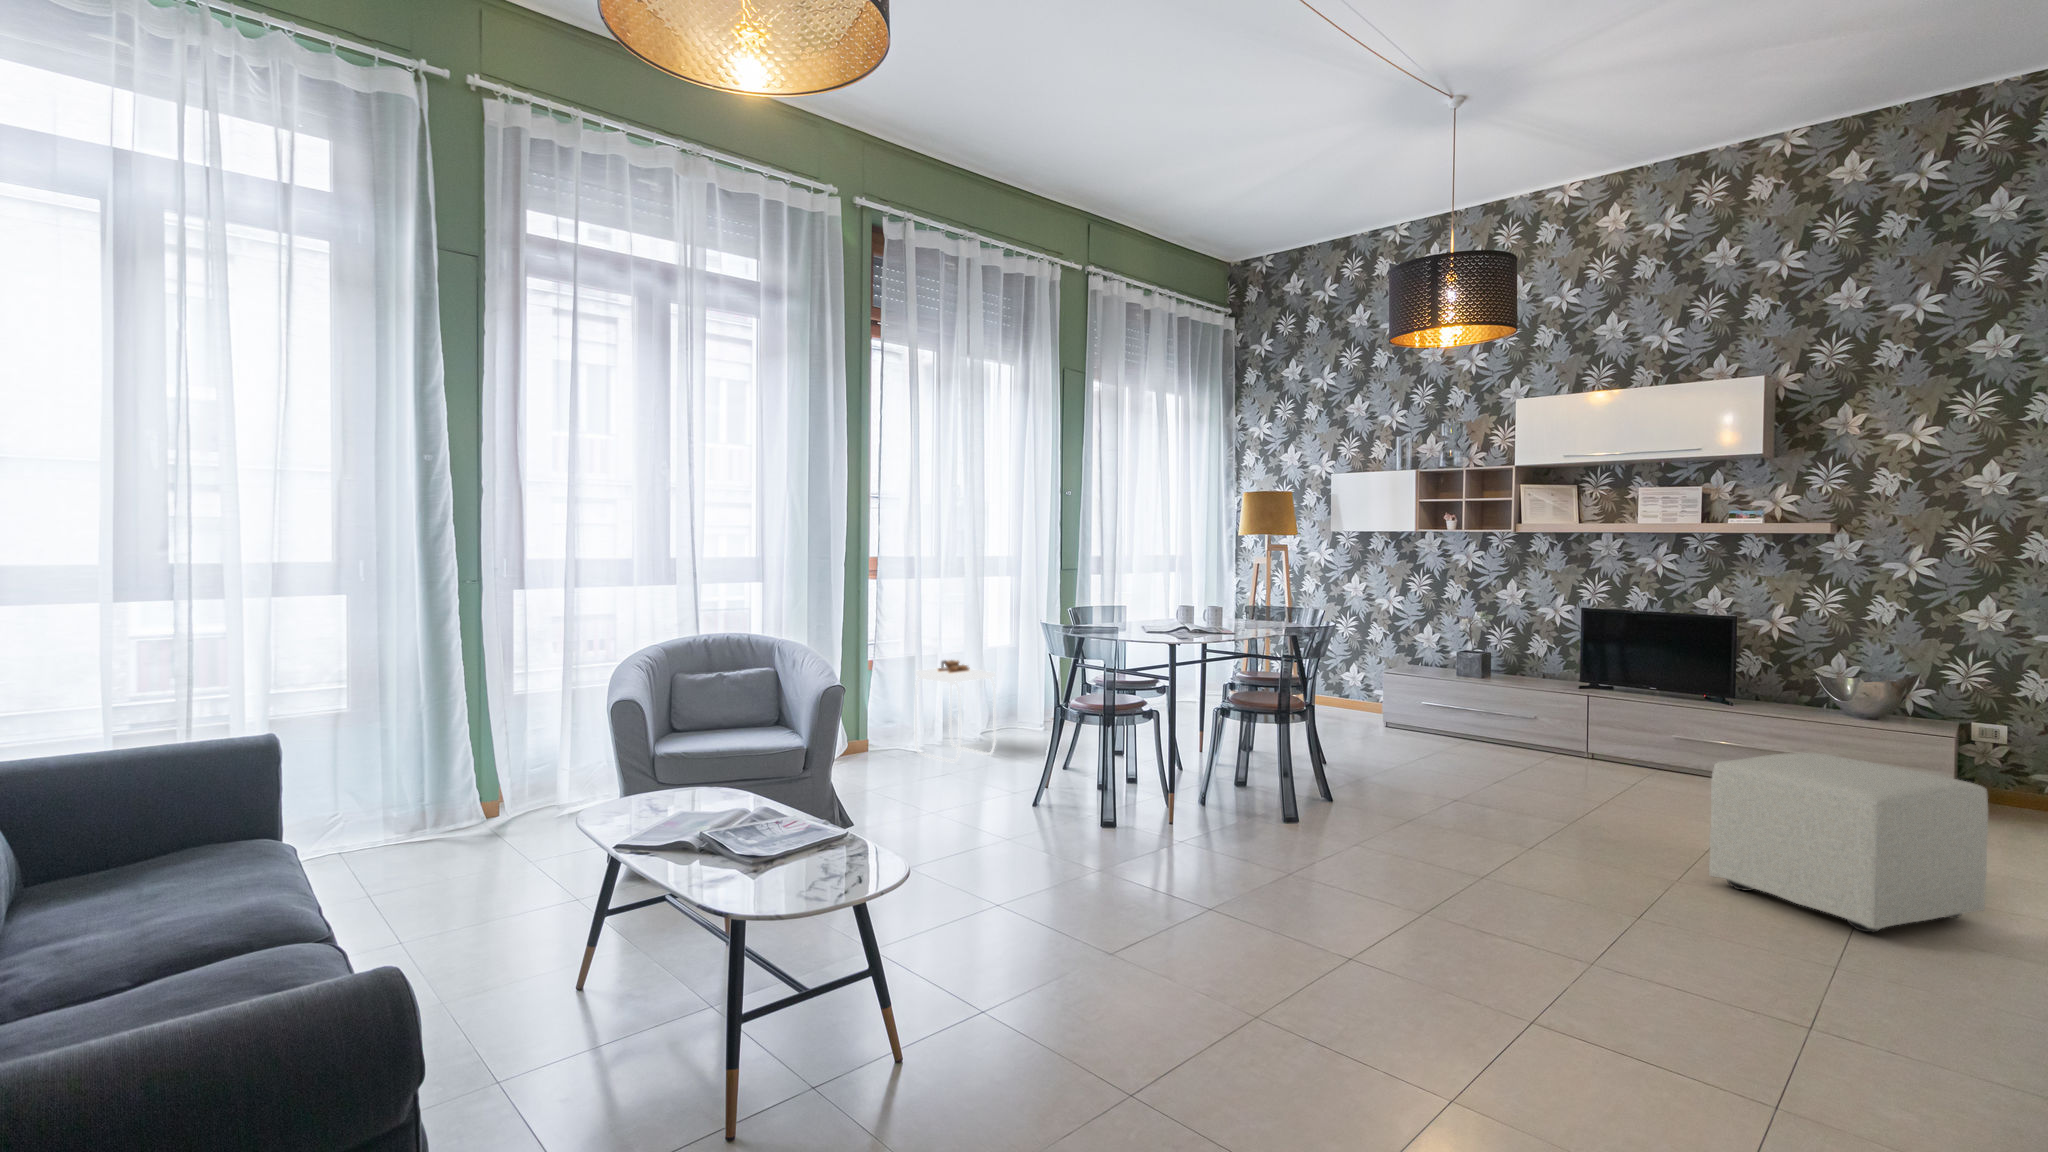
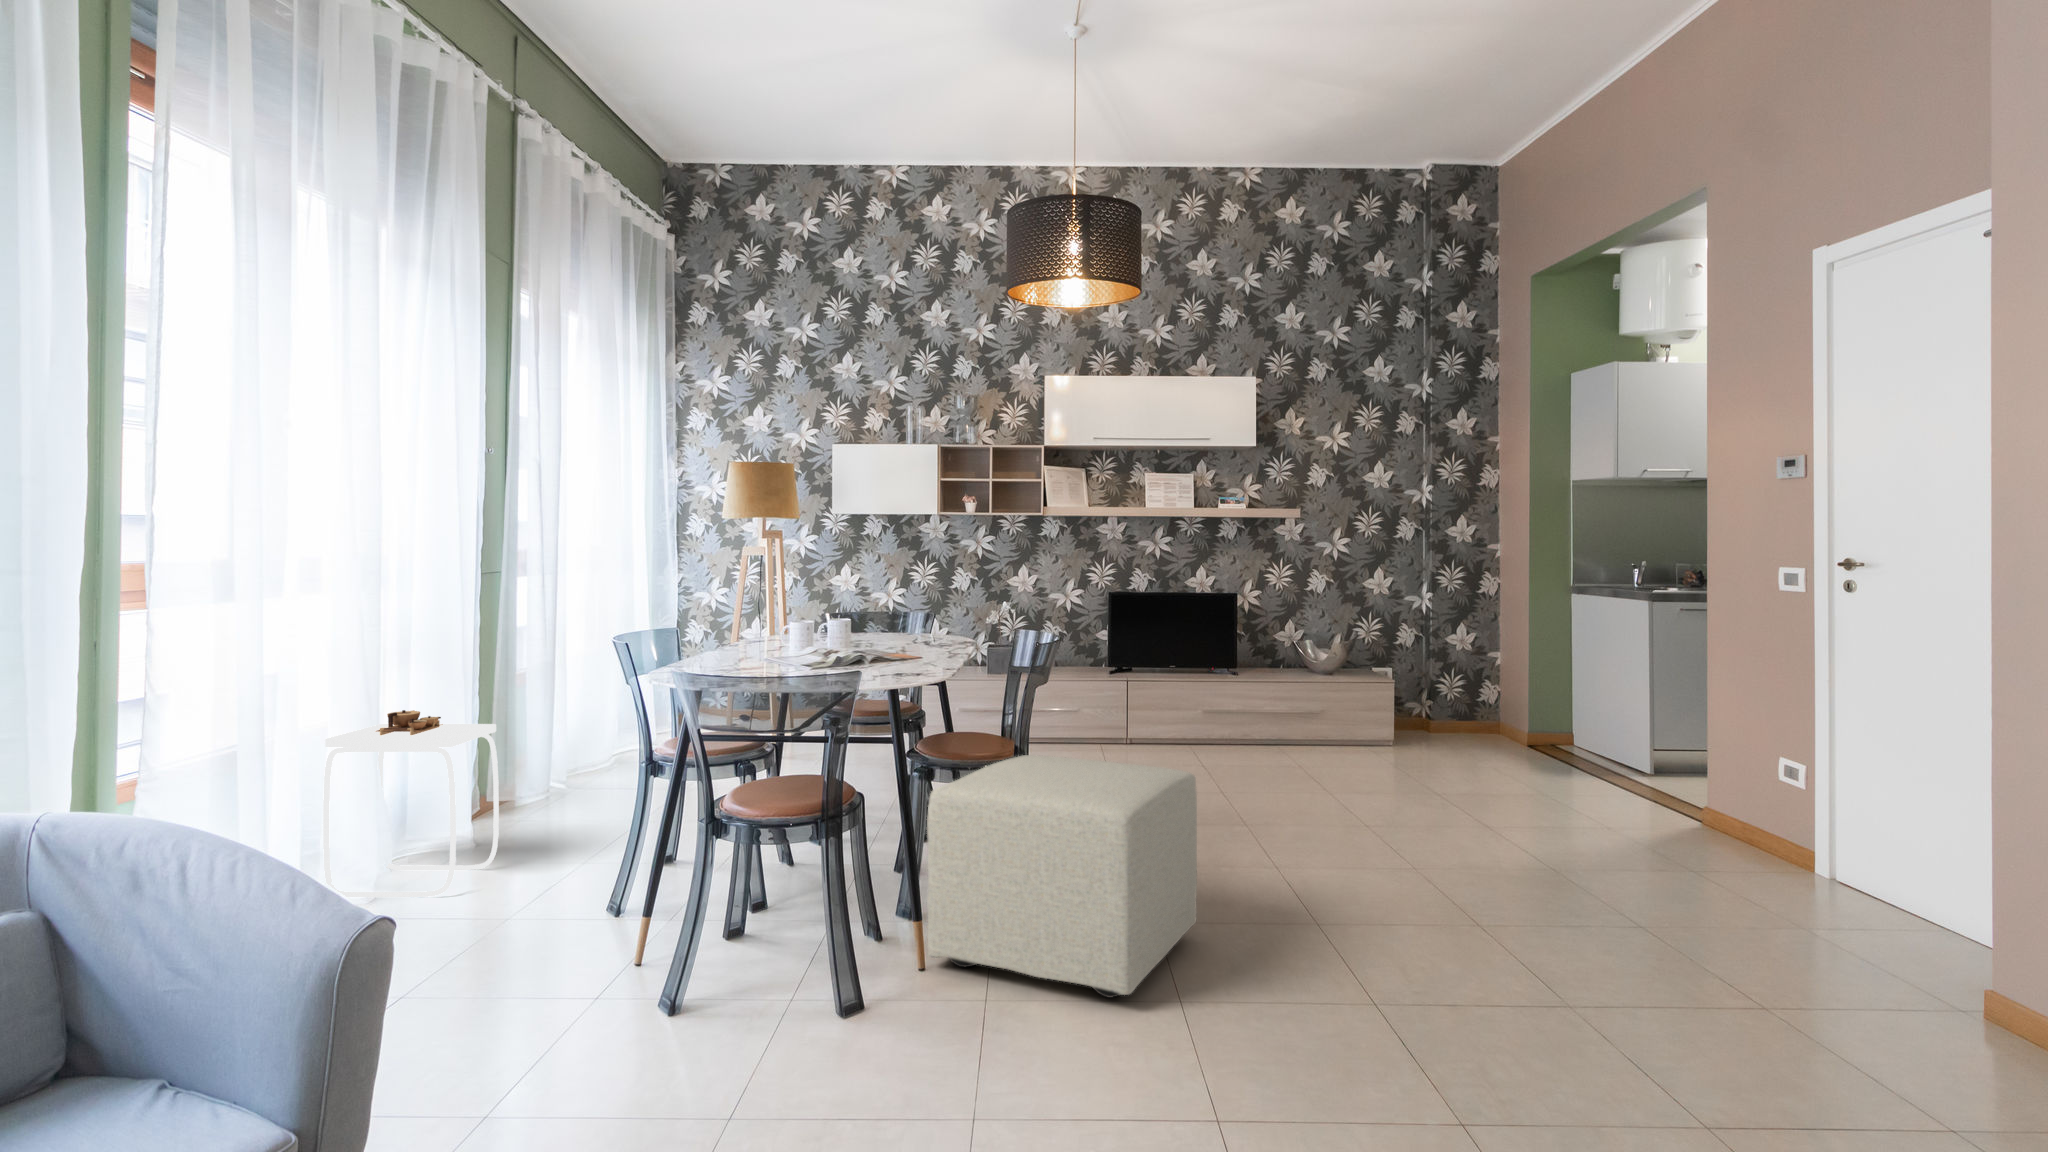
ottoman: present [1709,753,1988,932] -> present [927,755,1197,998]

